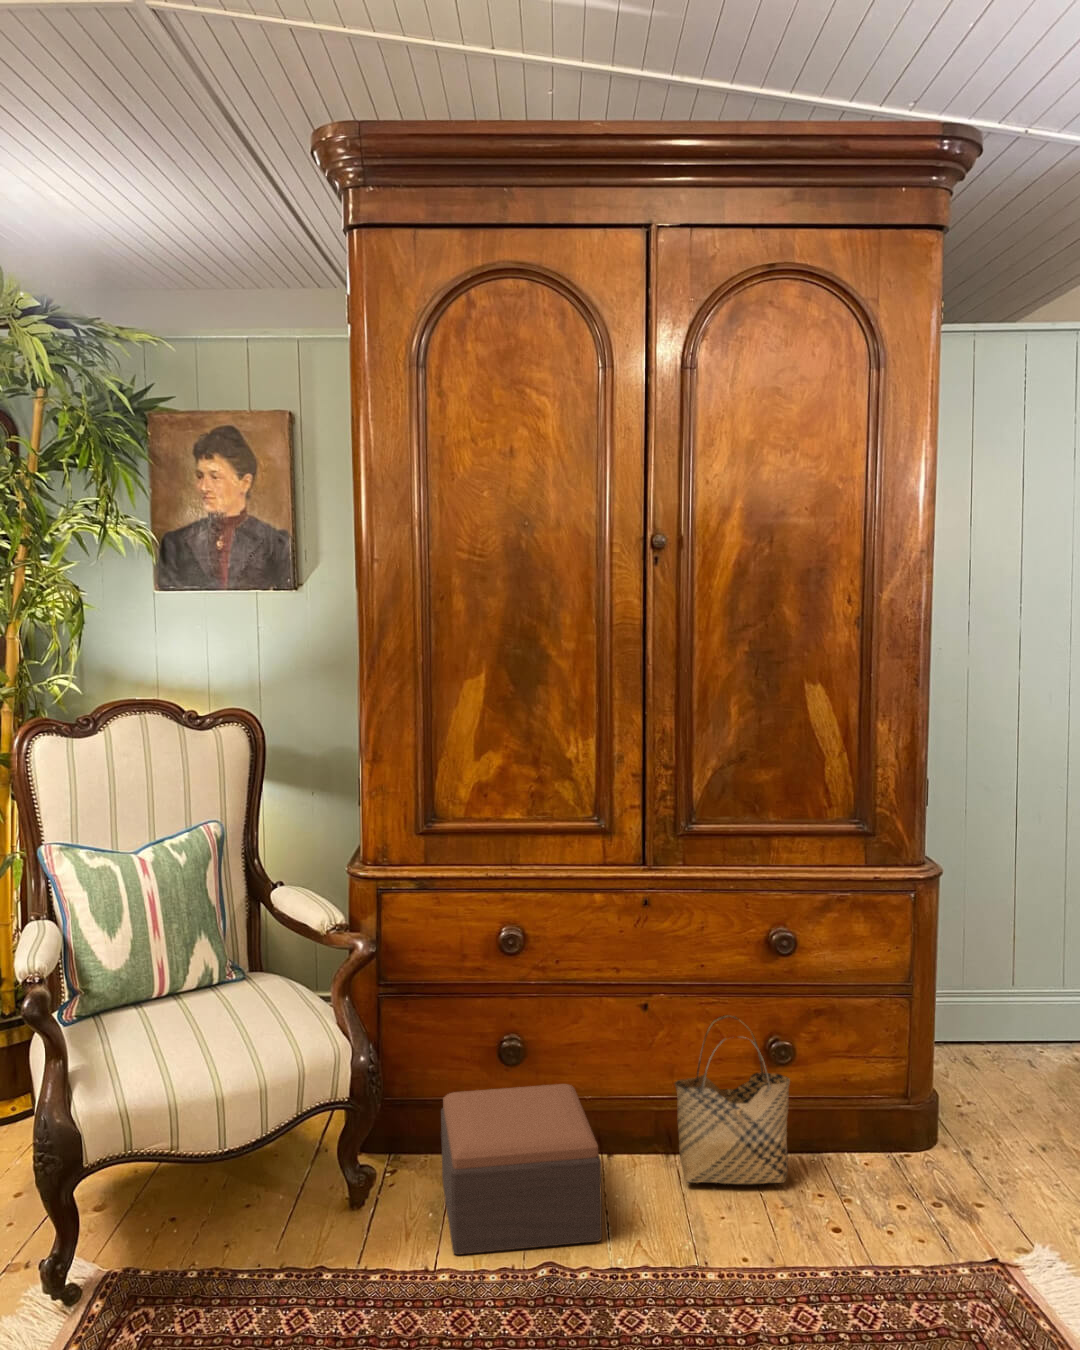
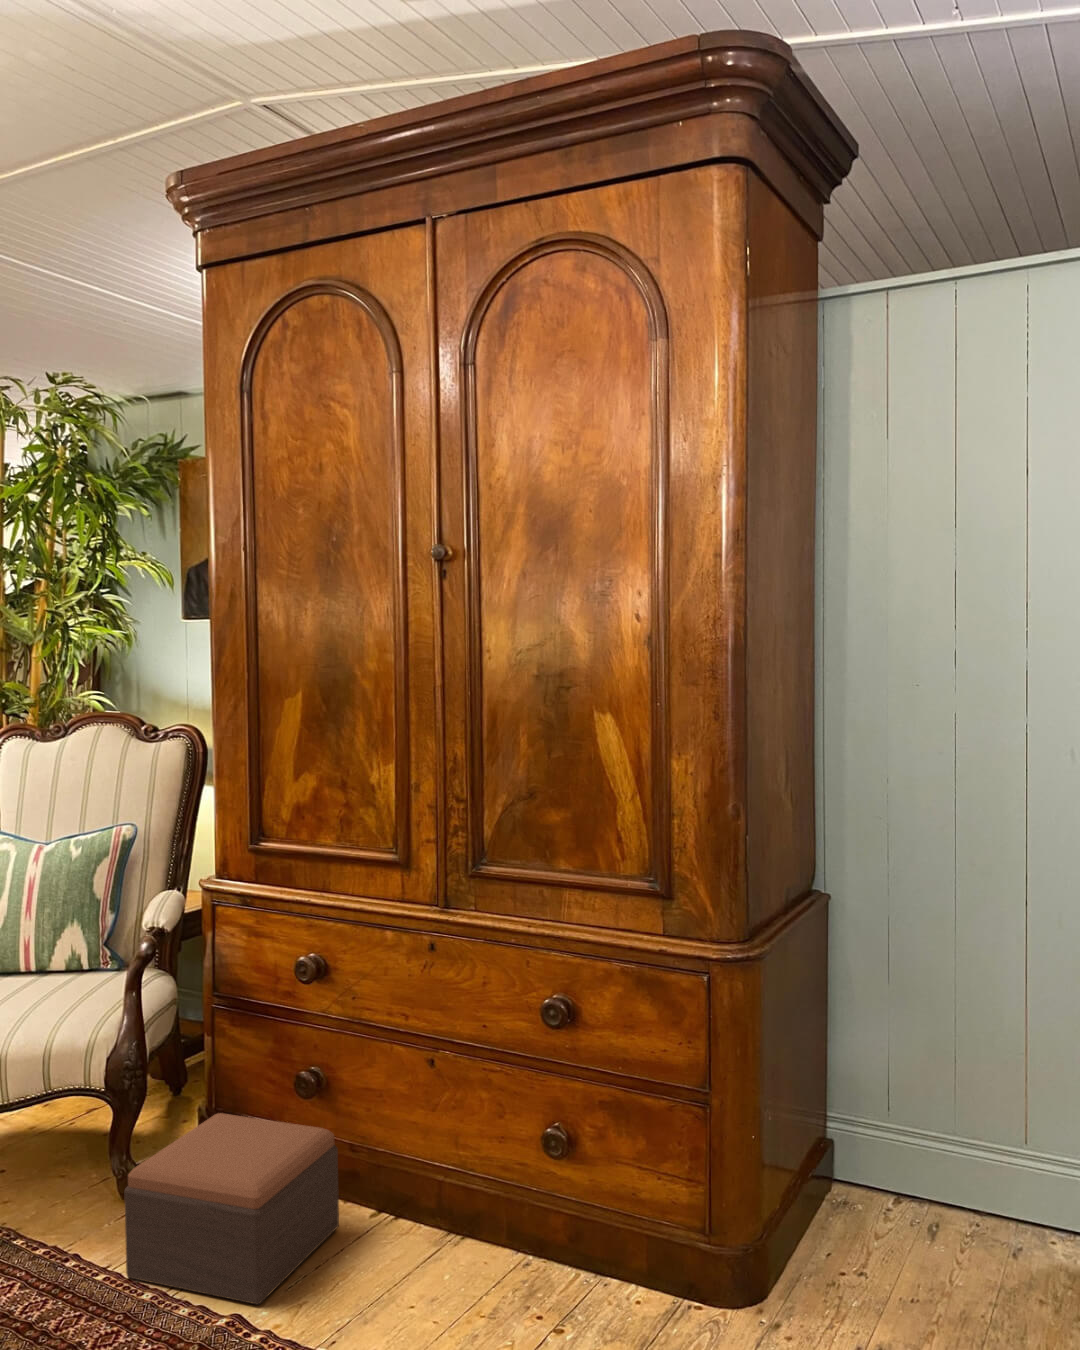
woven basket: present [674,1015,790,1184] -> none [414,1087,540,1299]

